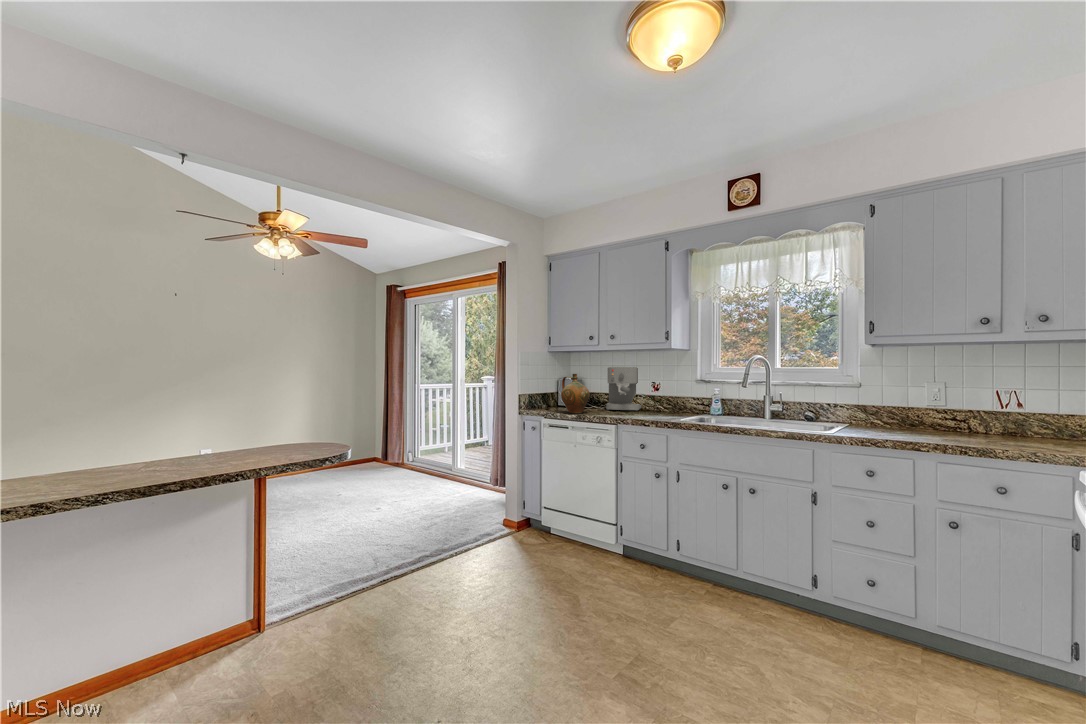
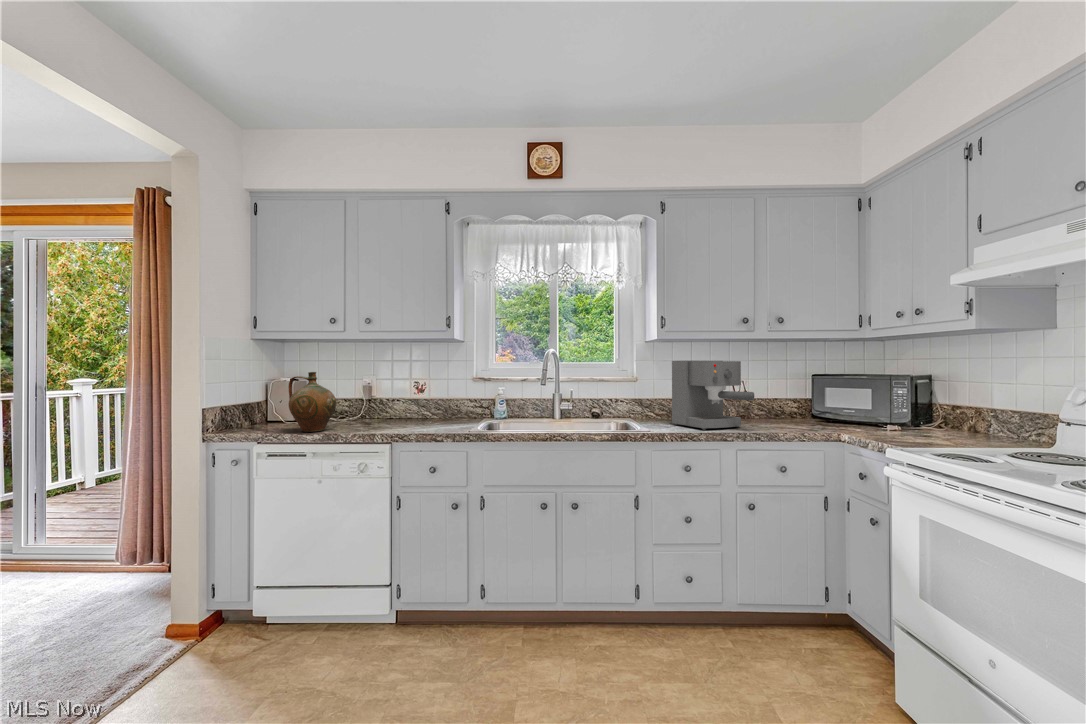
coffee maker: present [606,367,641,411] -> present [672,361,754,430]

